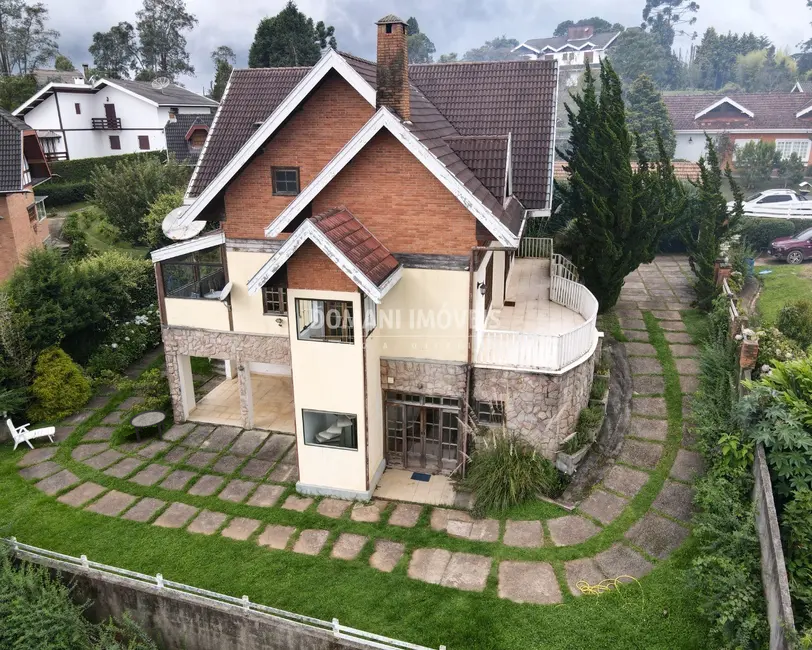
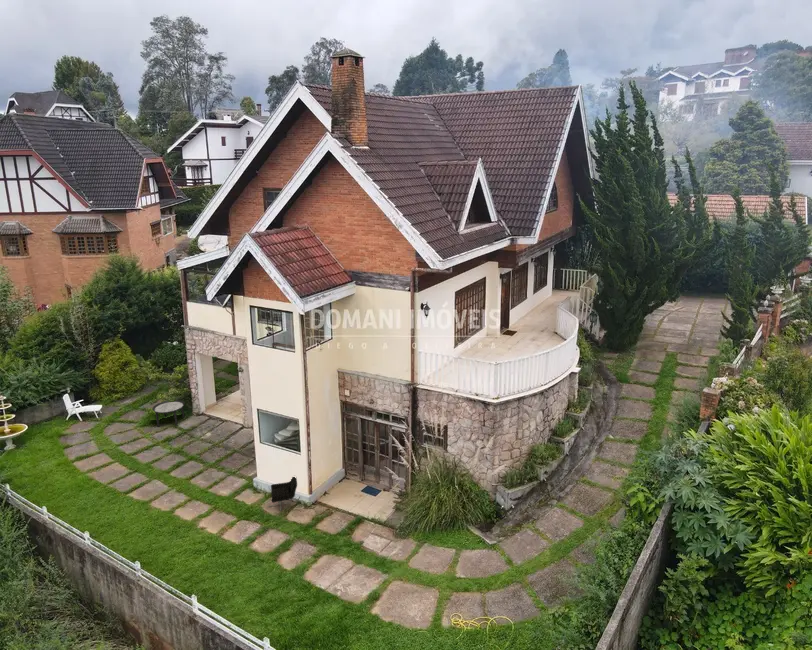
lounge chair: none [325,474,359,513] -> present [268,477,297,511]

